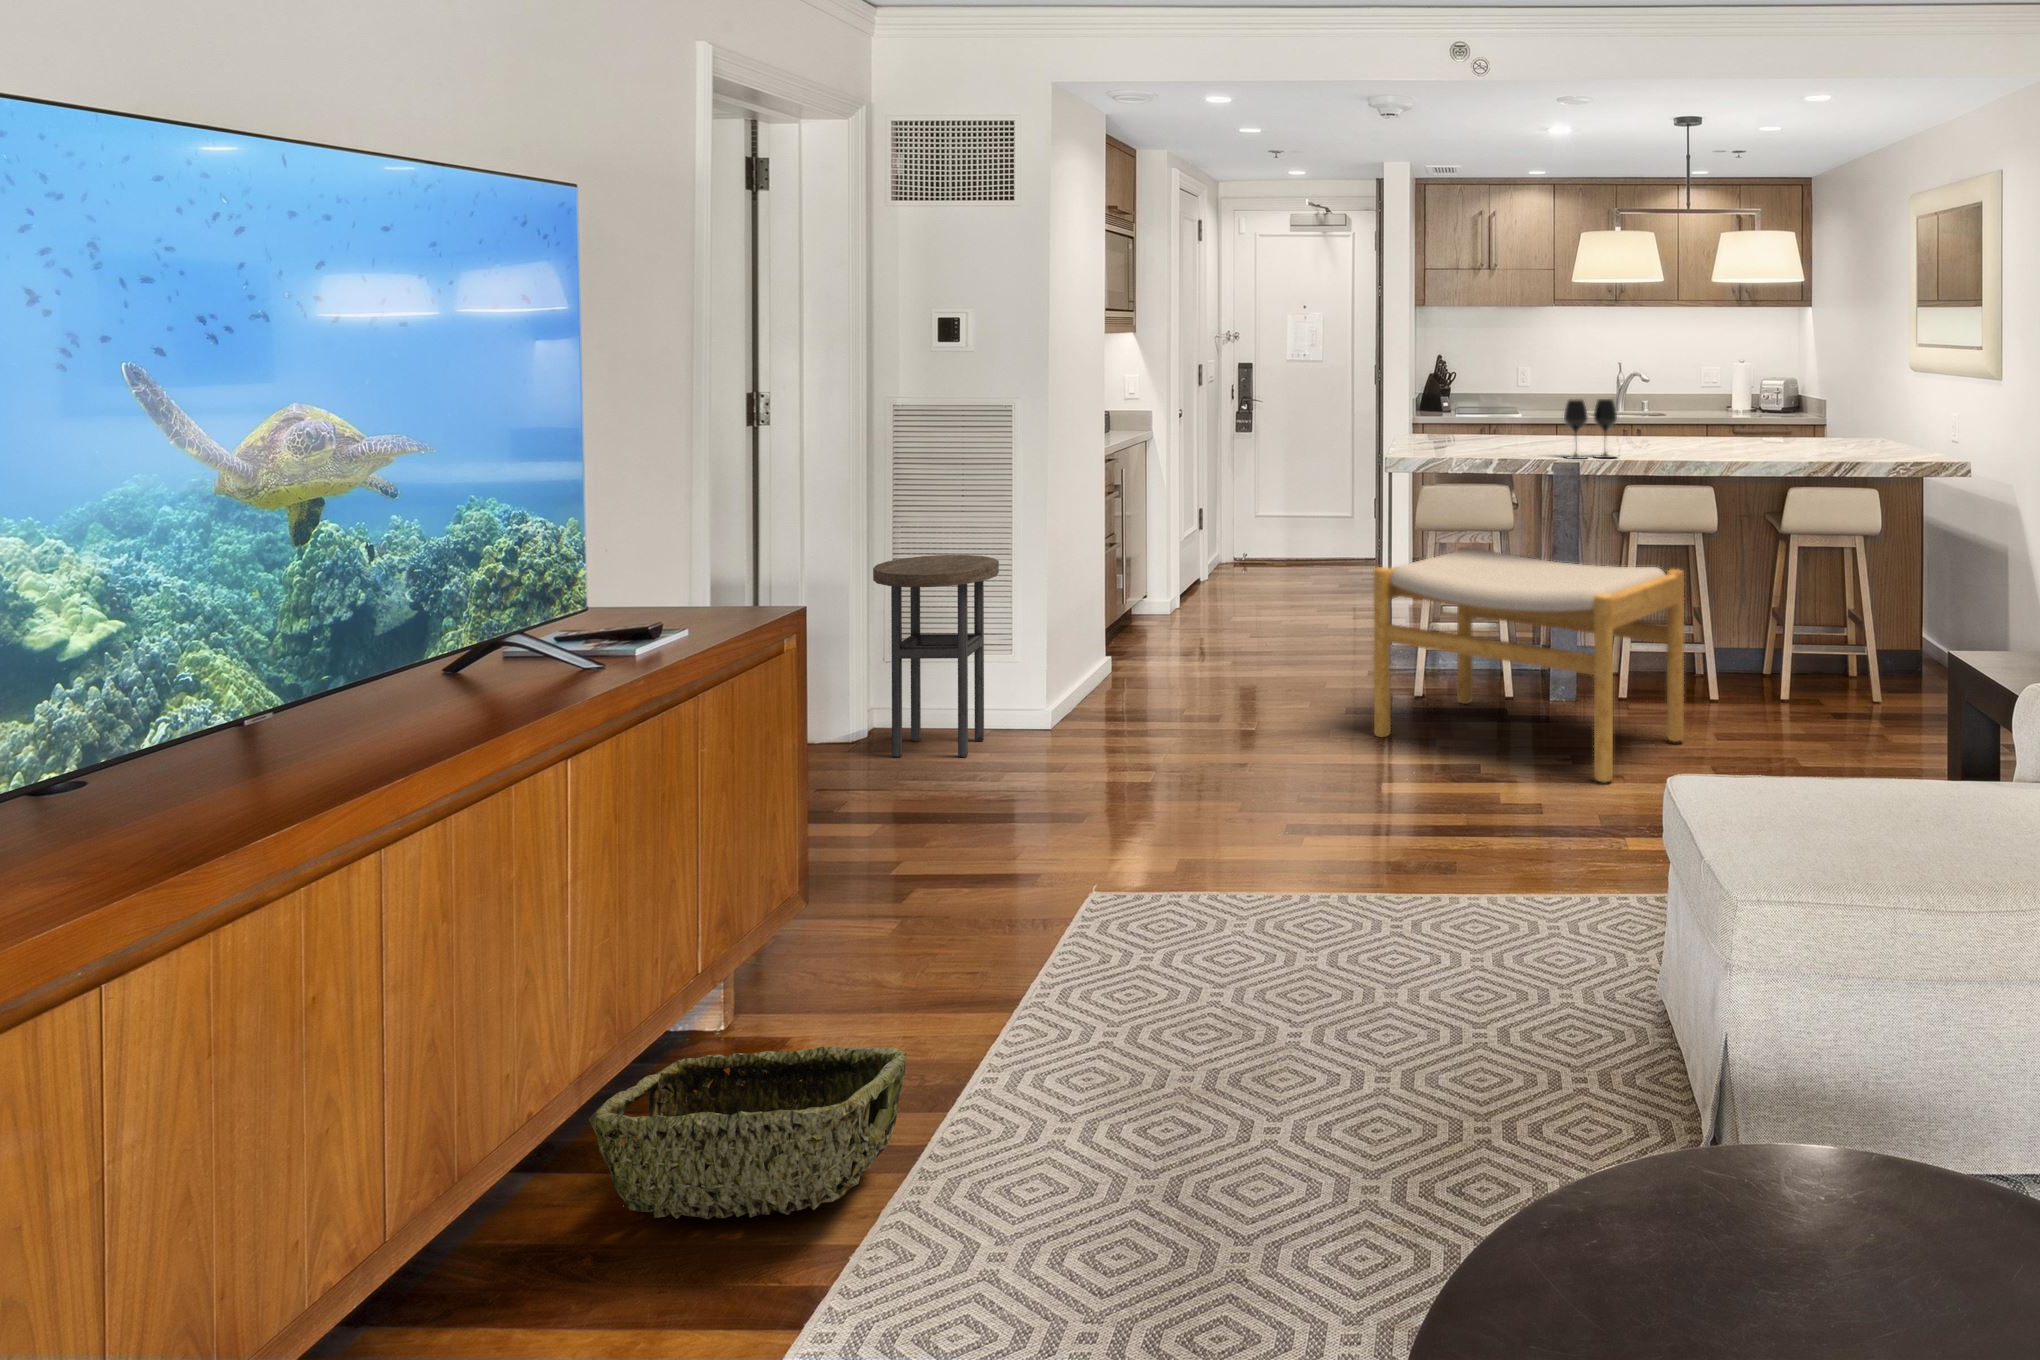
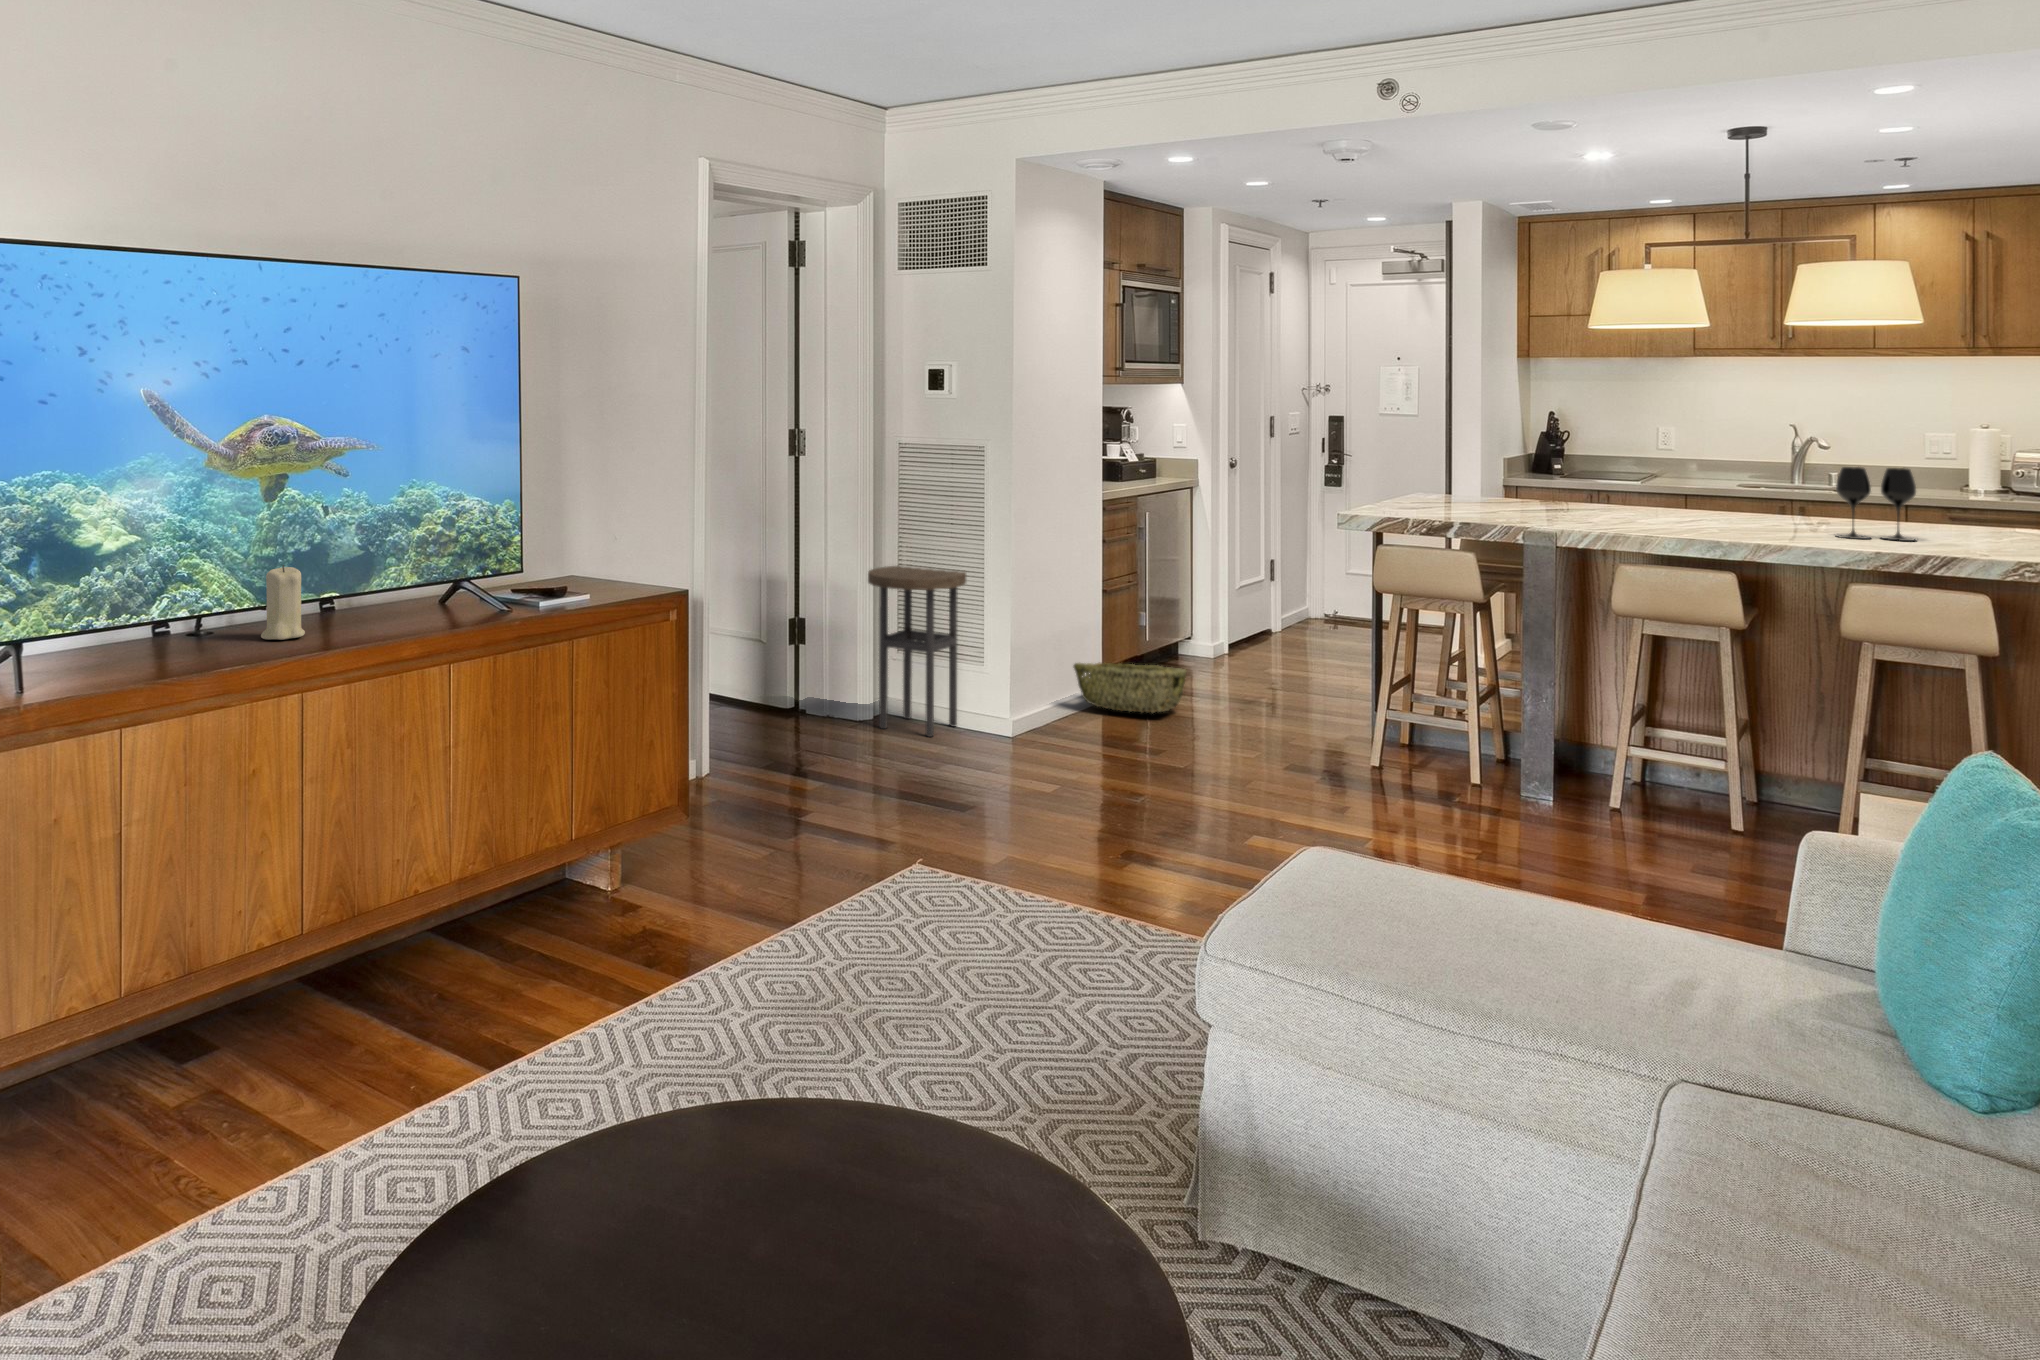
wine glass: present [1564,399,1617,459] -> present [1836,467,1916,541]
footstool: present [1374,547,1684,783] -> none [1294,603,1640,868]
candle: none [324,641,408,760] -> present [261,565,305,640]
woven basket: present [589,1047,907,1219] -> present [1073,663,1186,713]

